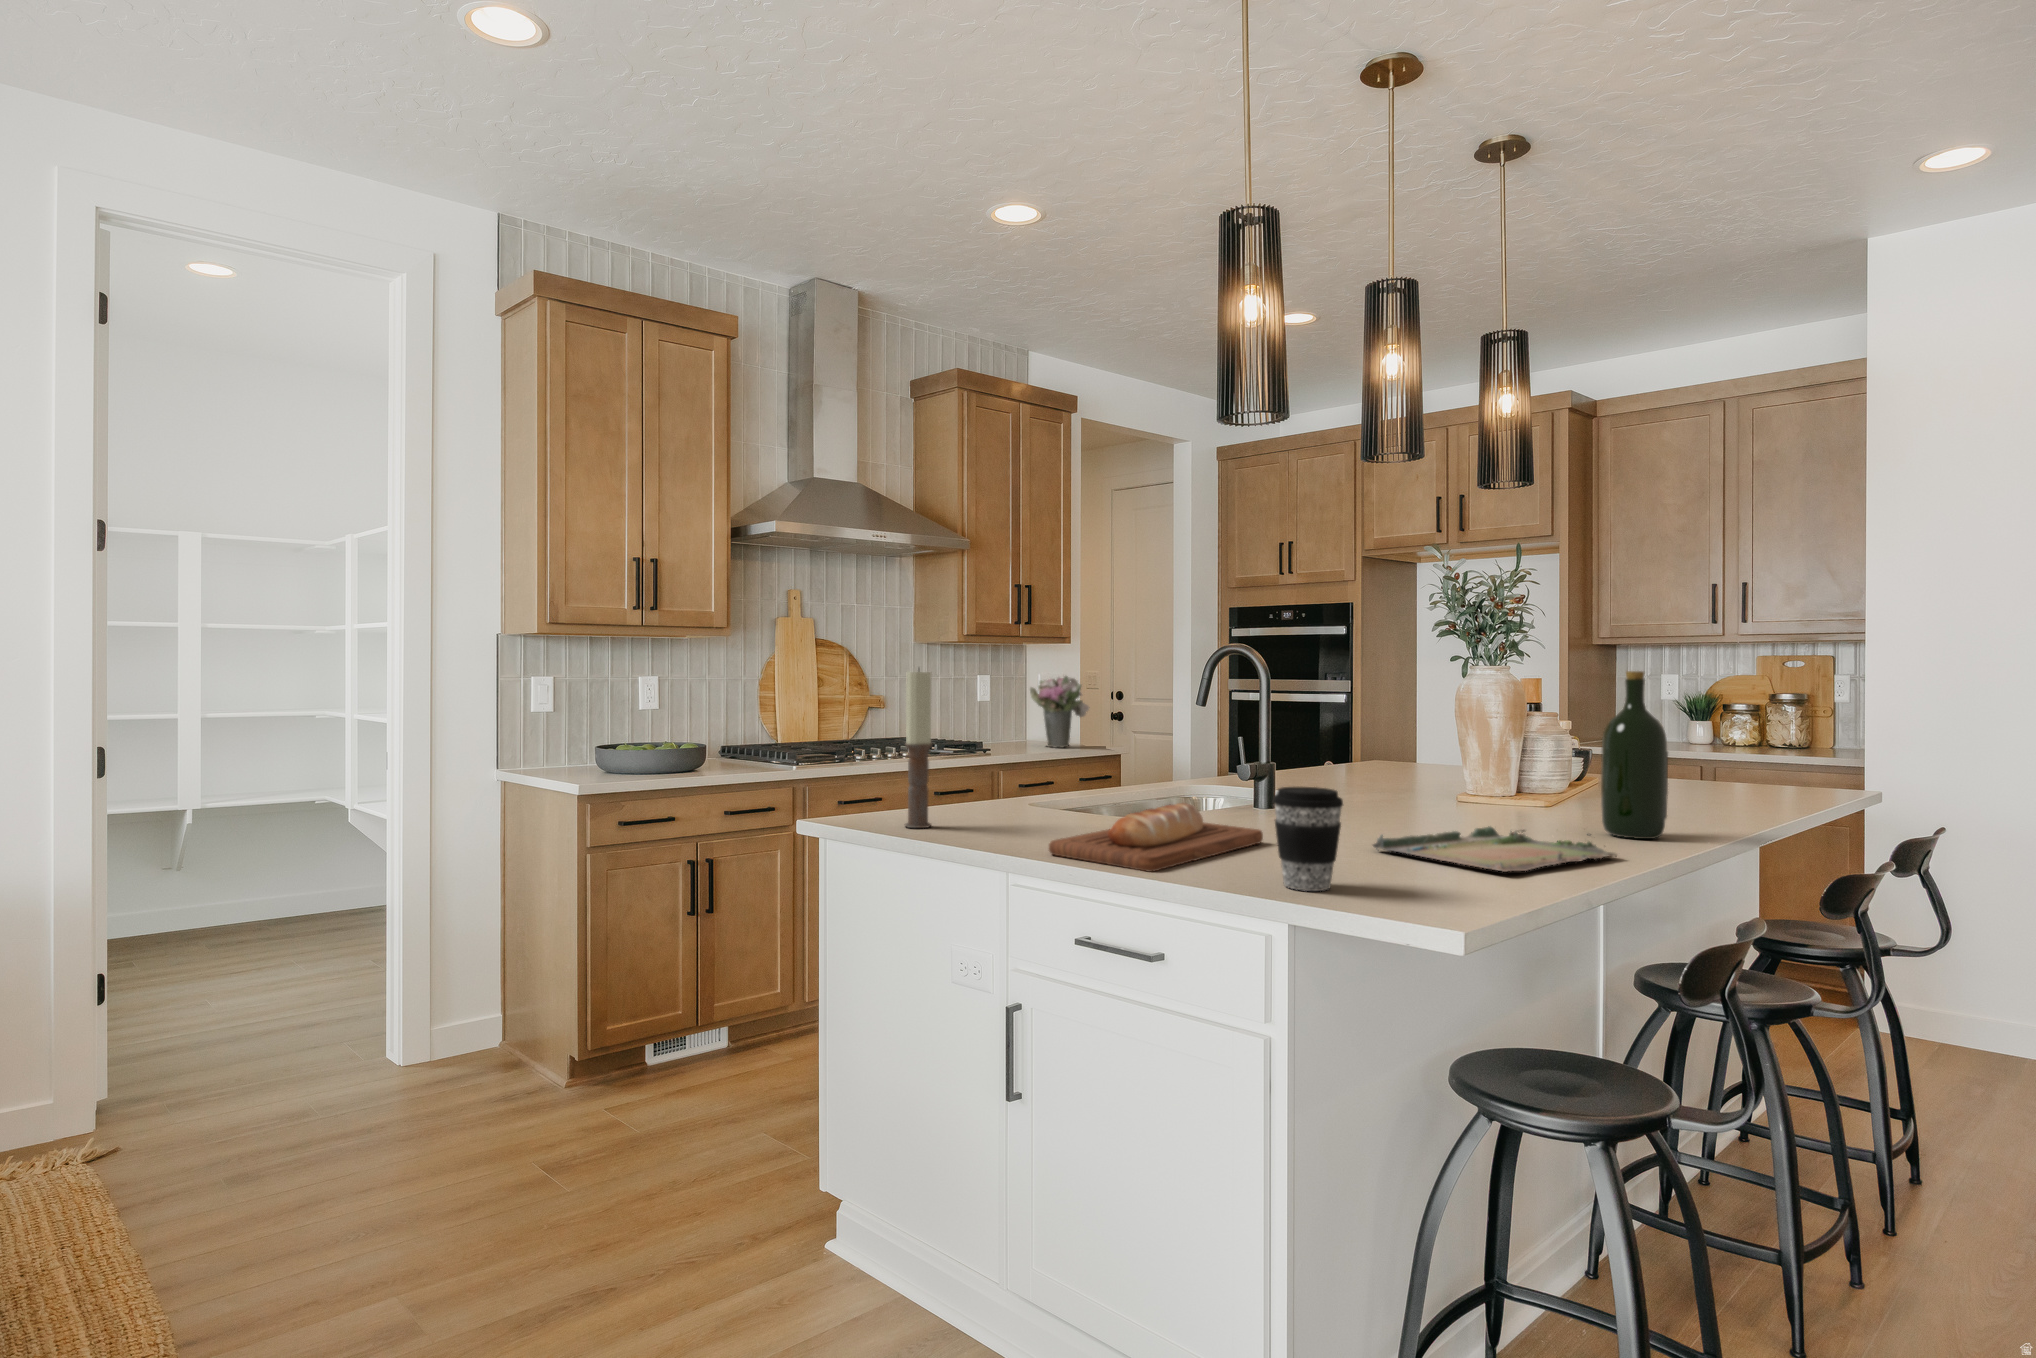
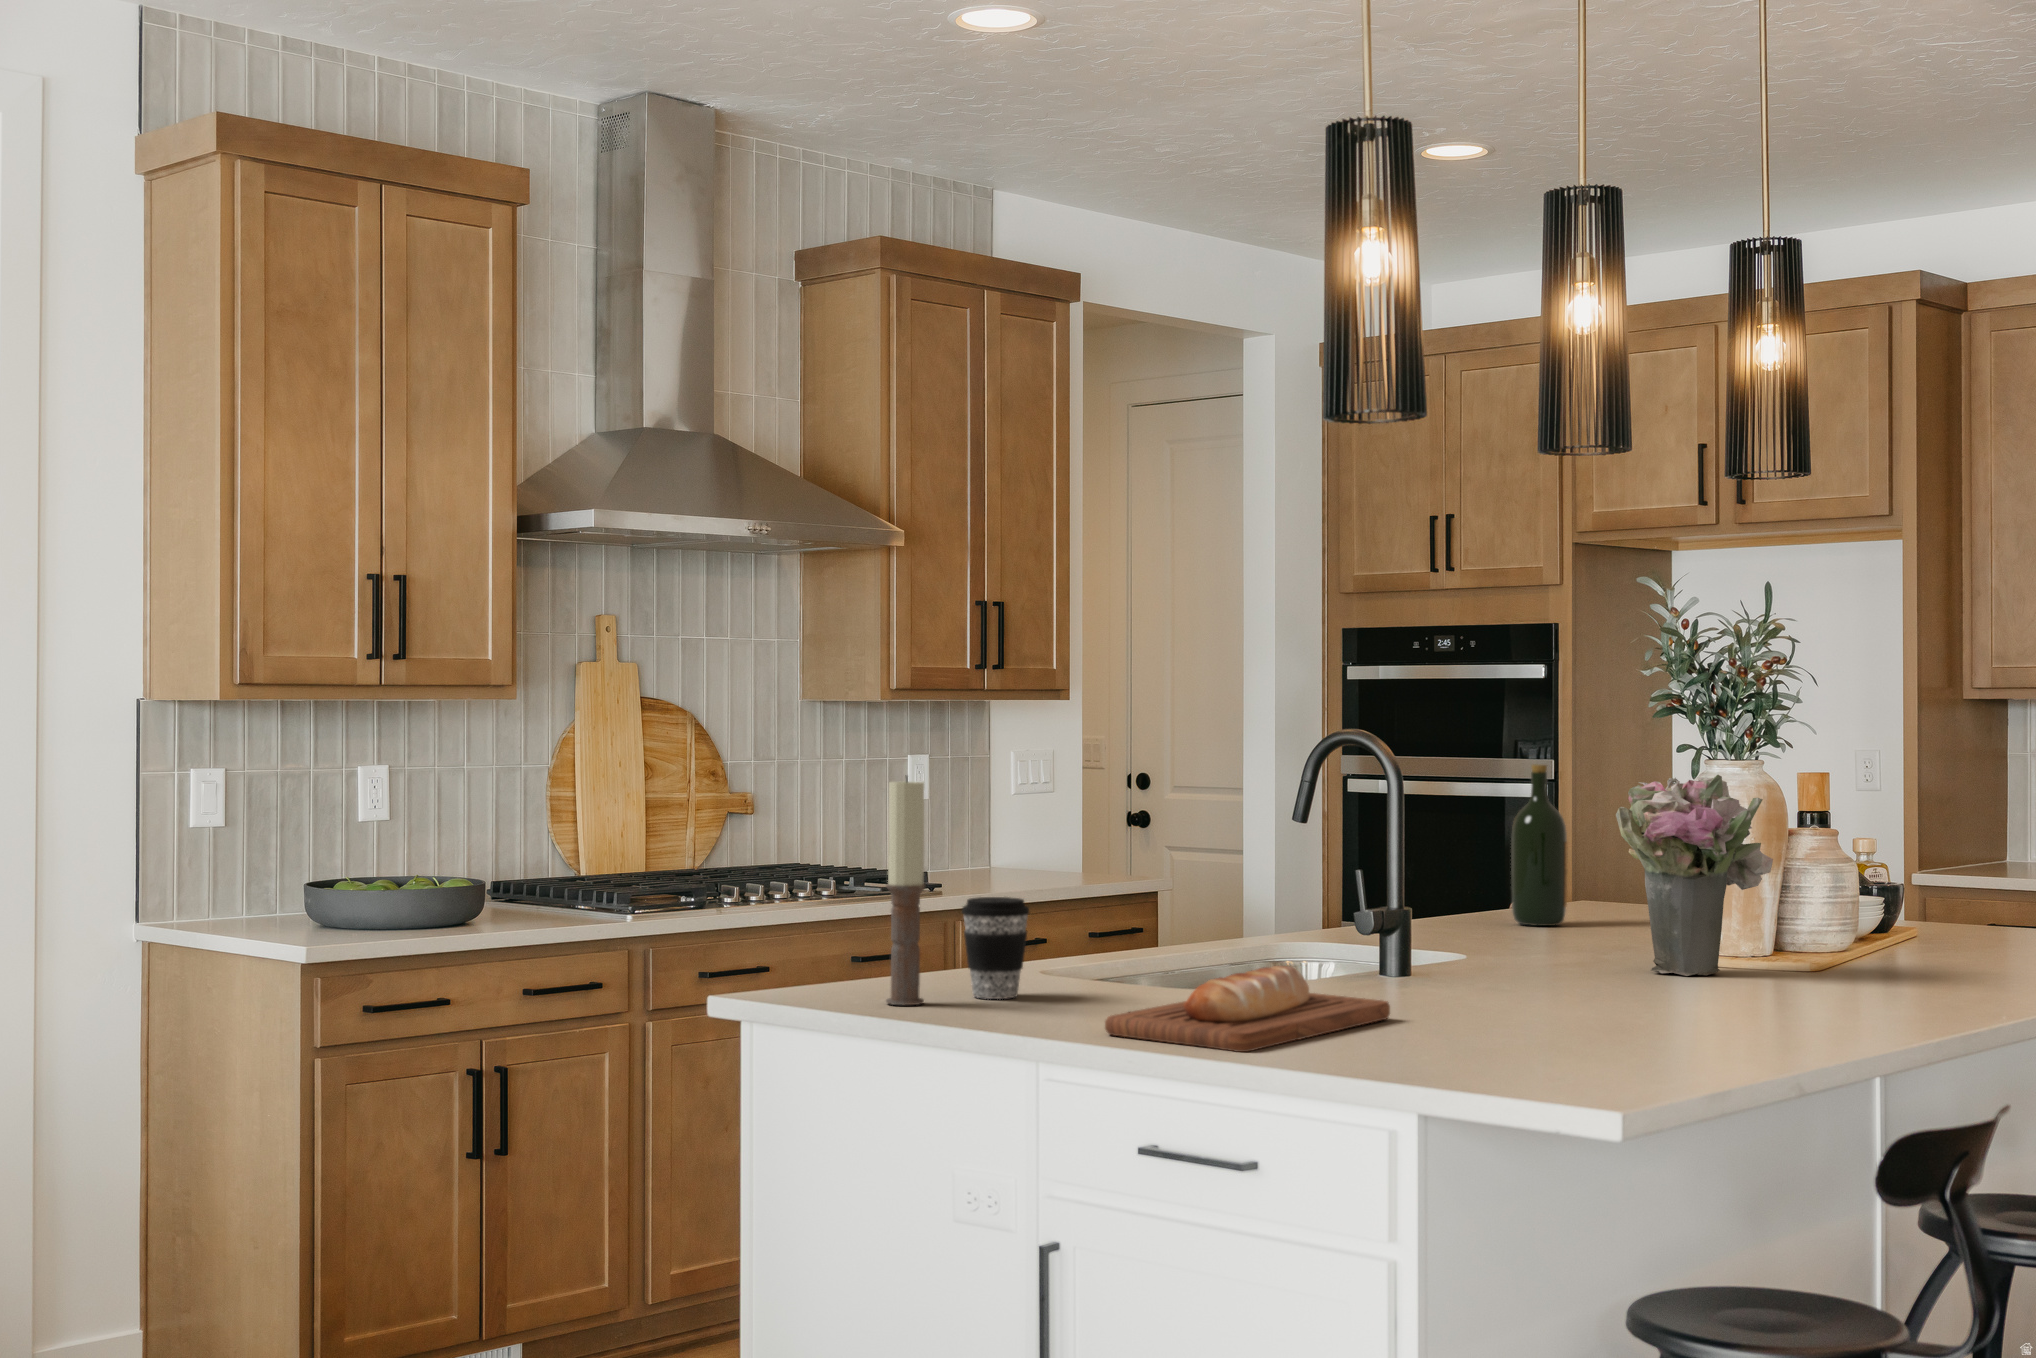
wine bottle: present [1601,671,1668,839] -> present [1511,764,1568,926]
flower bouquet: present [1030,676,1089,748] -> present [1616,775,1773,976]
coffee cup: present [1272,787,1343,891] -> present [962,897,1029,999]
tray: present [1373,826,1617,872] -> none [1533,994,1850,1047]

